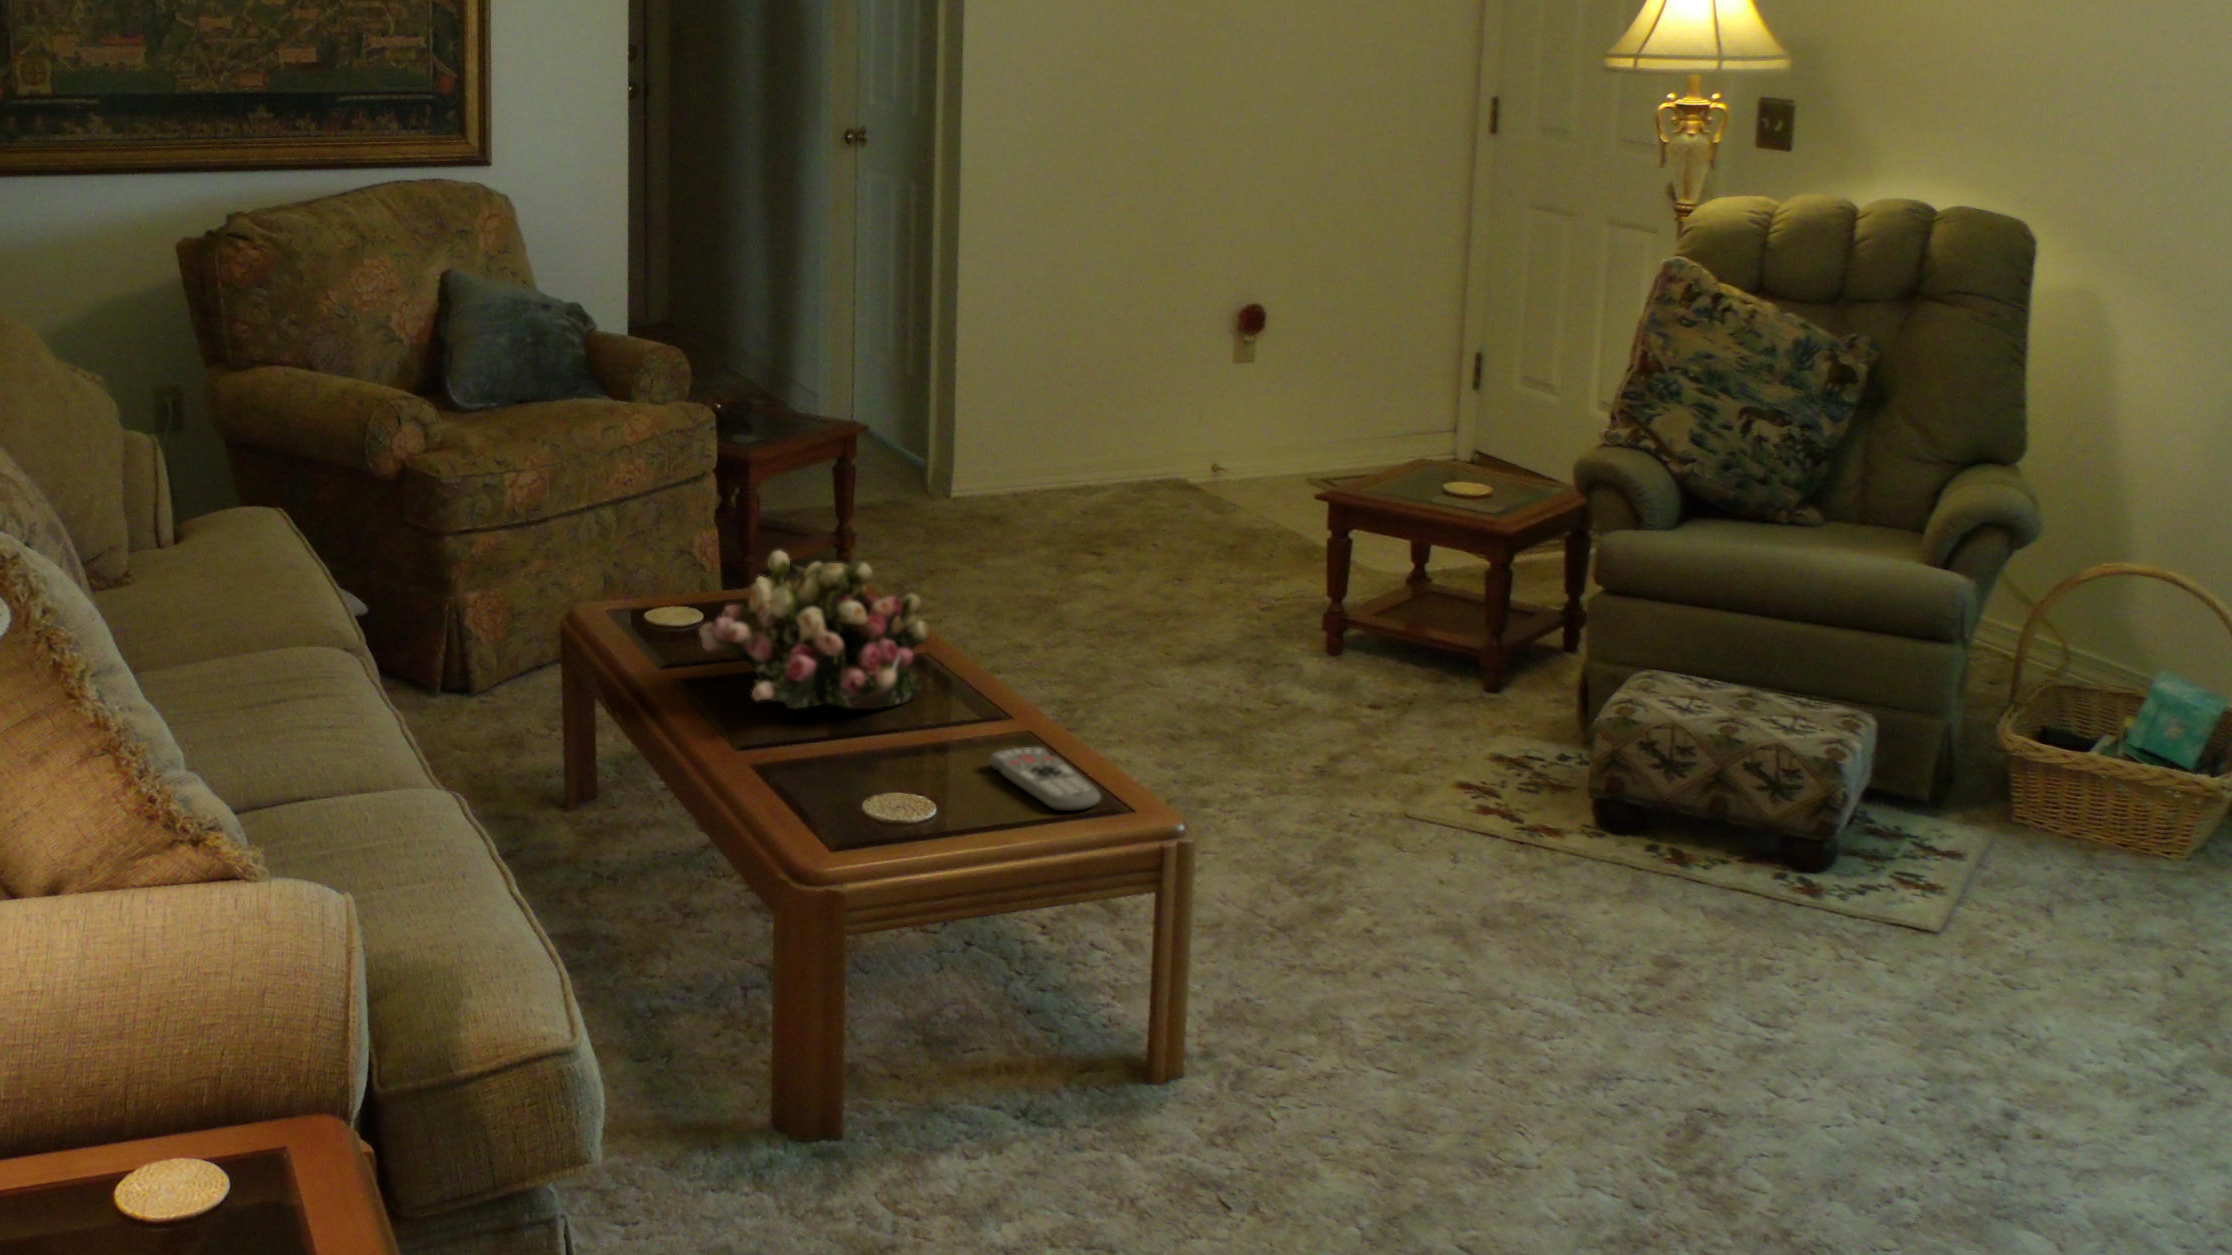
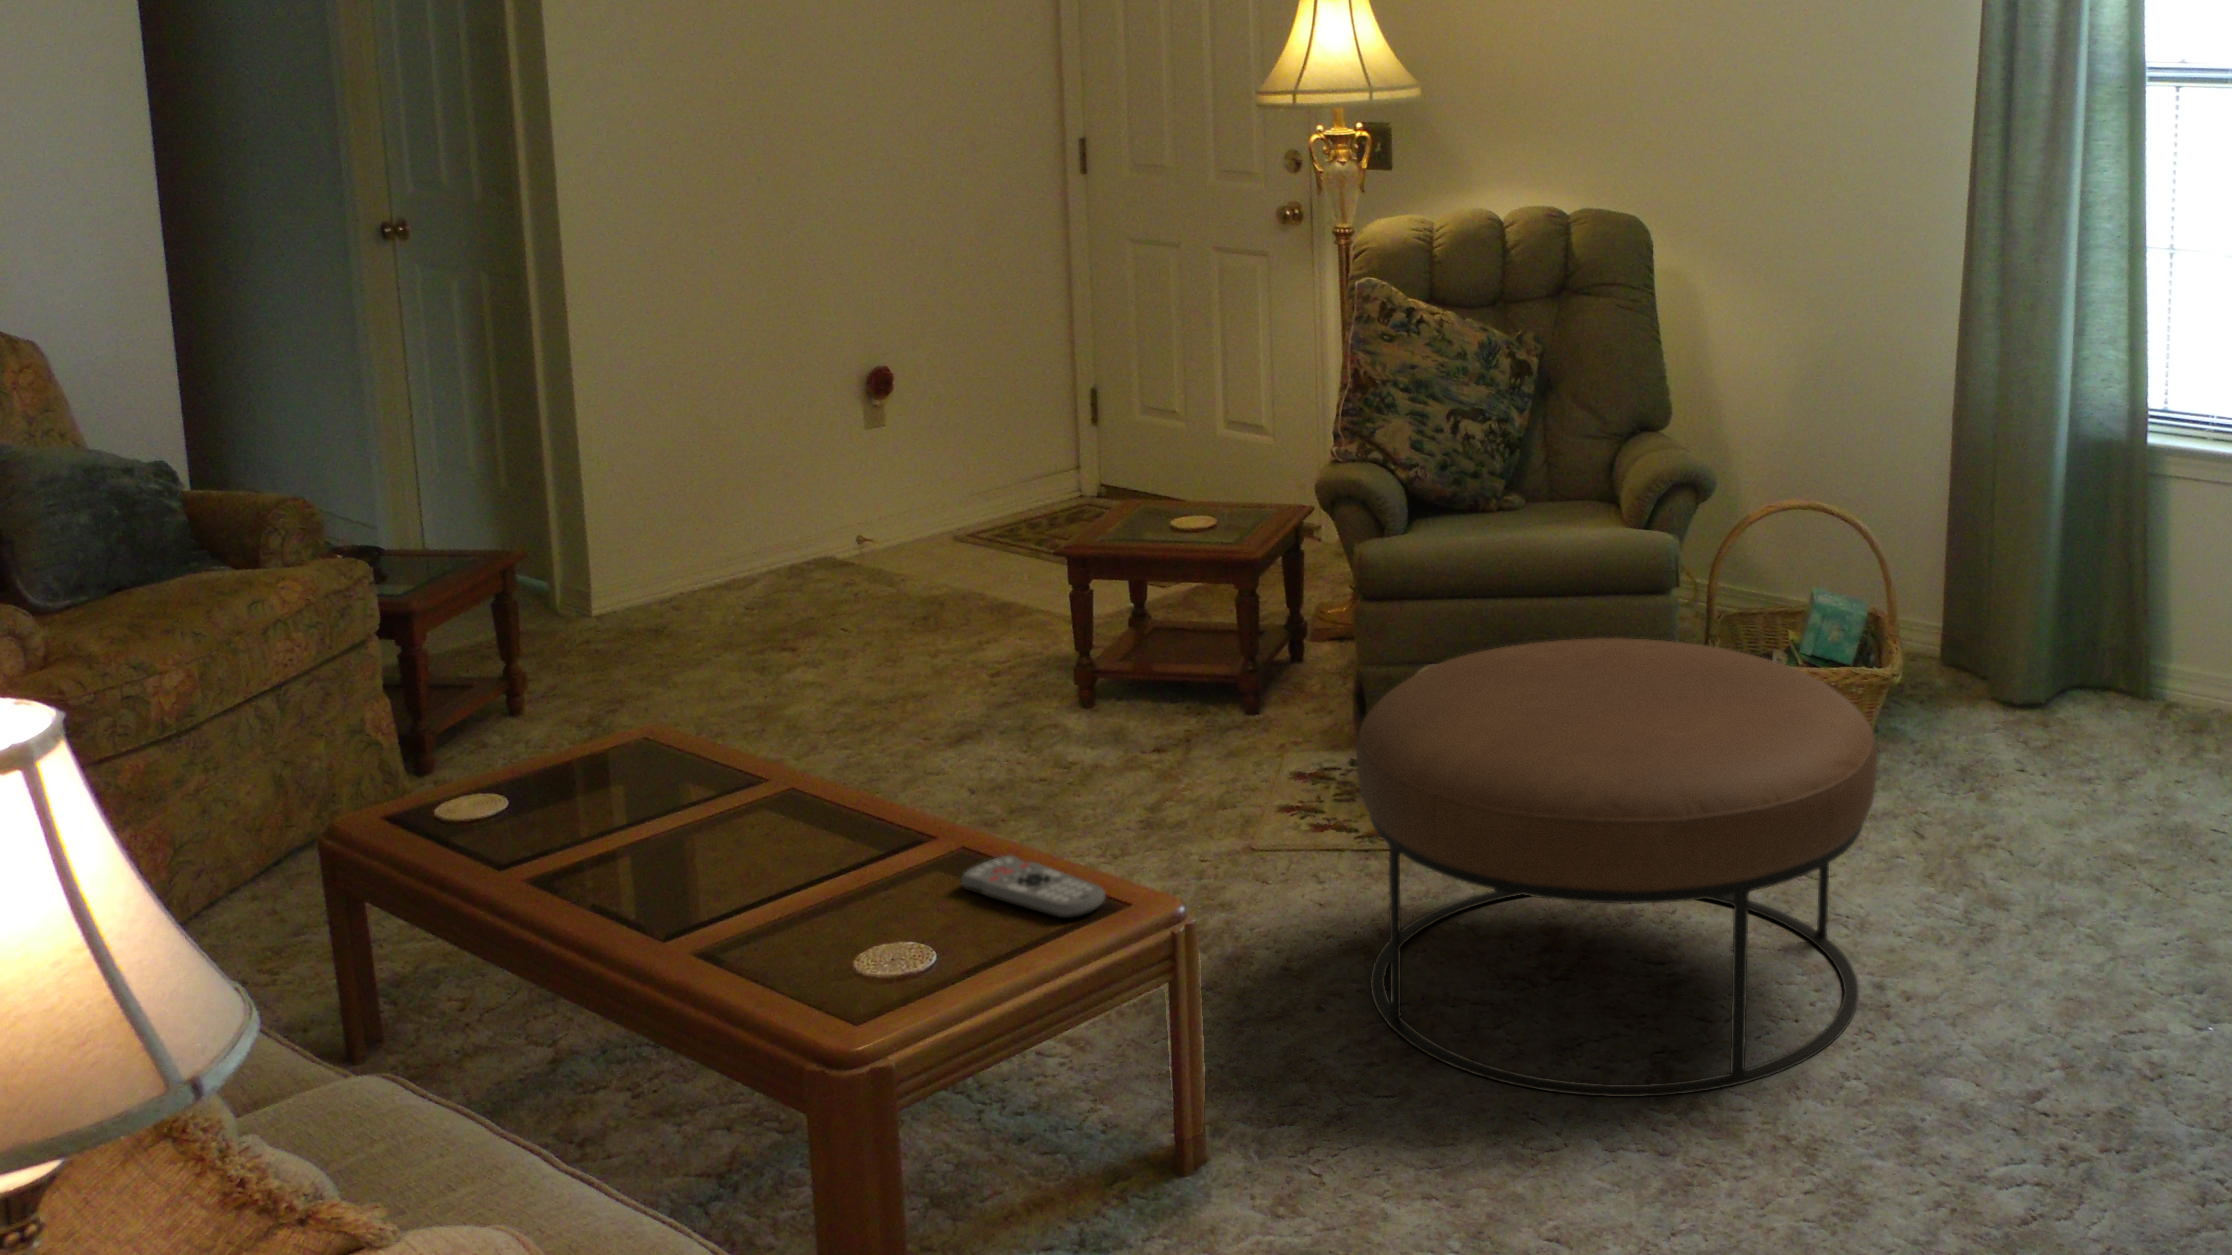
flower arrangement: present [699,550,930,709] -> none [558,692,832,875]
ottoman: none [1429,656,2042,1163] -> present [1356,638,1878,1097]

